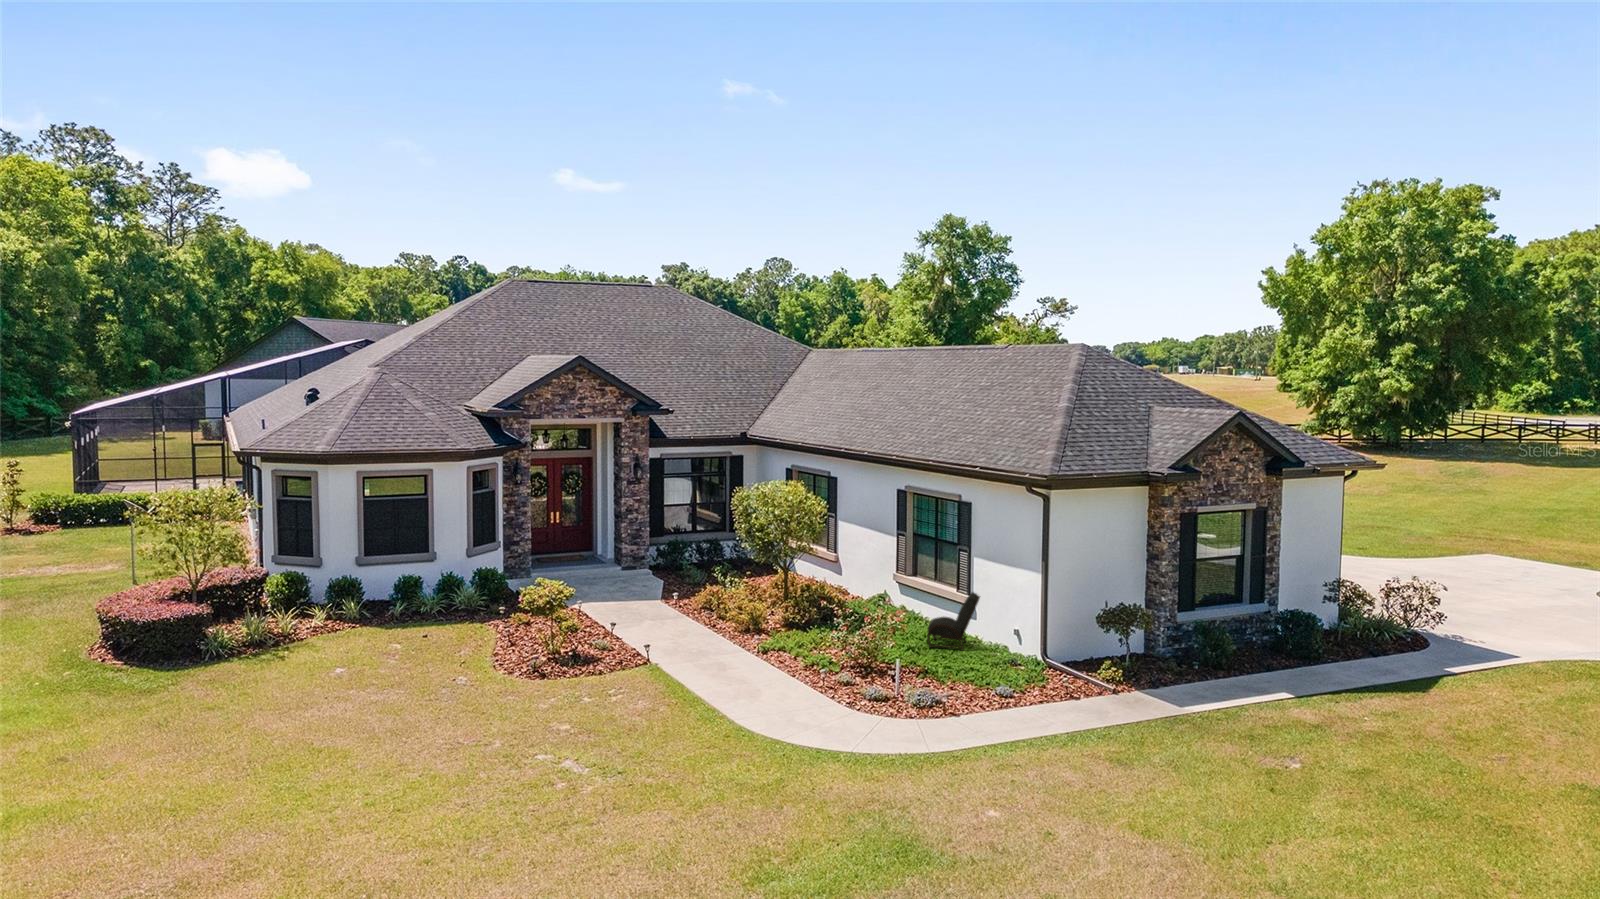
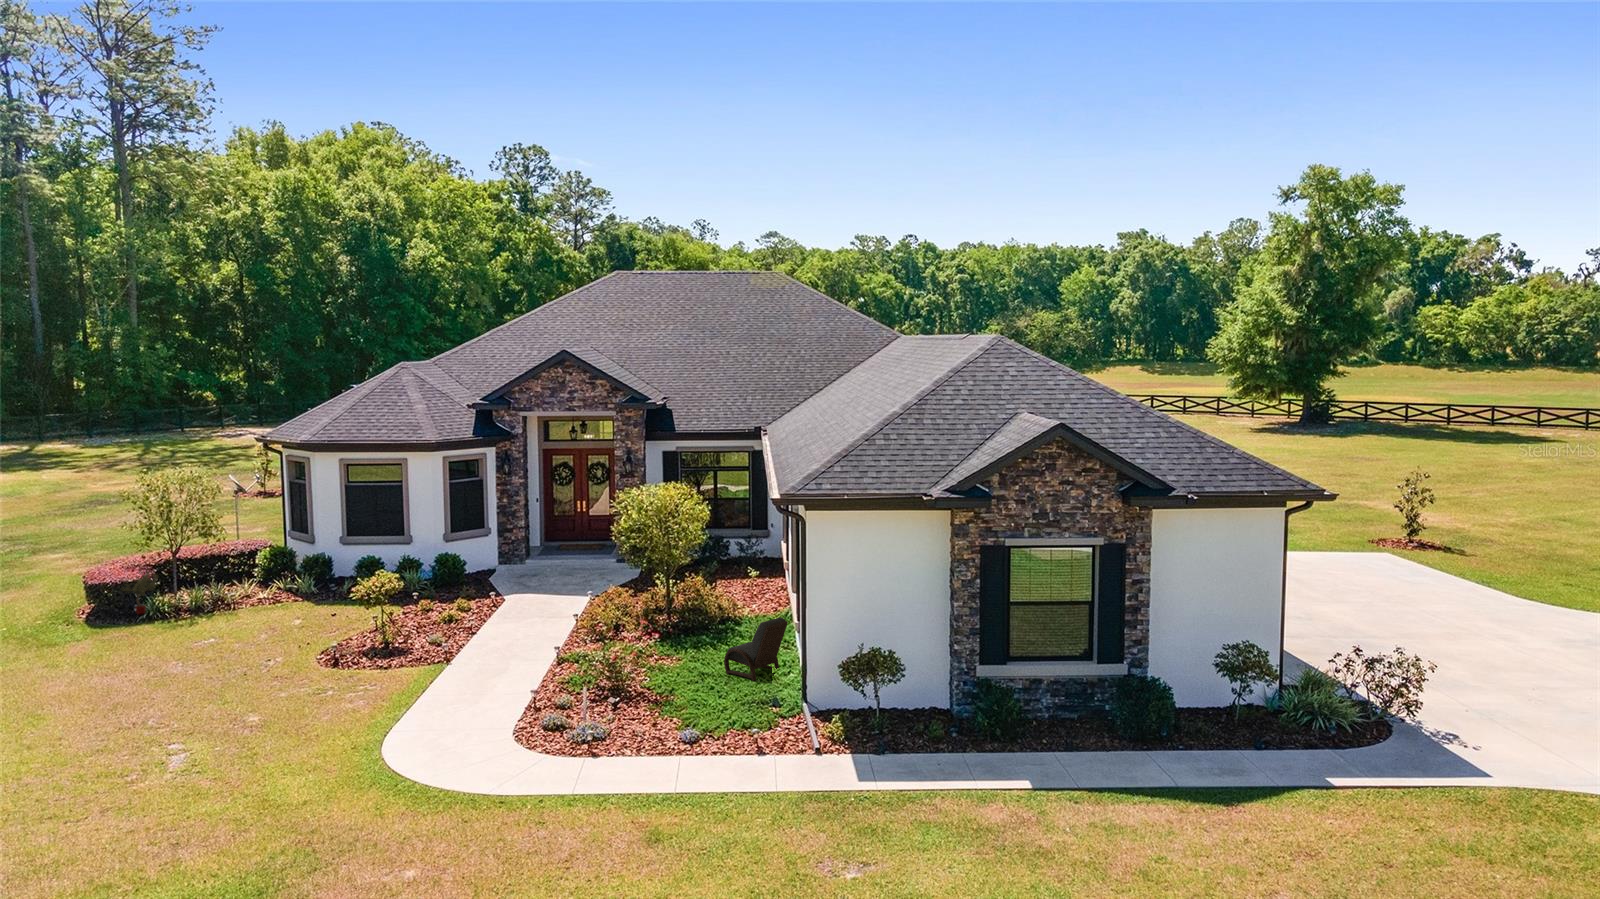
potted tree: none [142,608,197,666] -> present [122,570,158,615]

